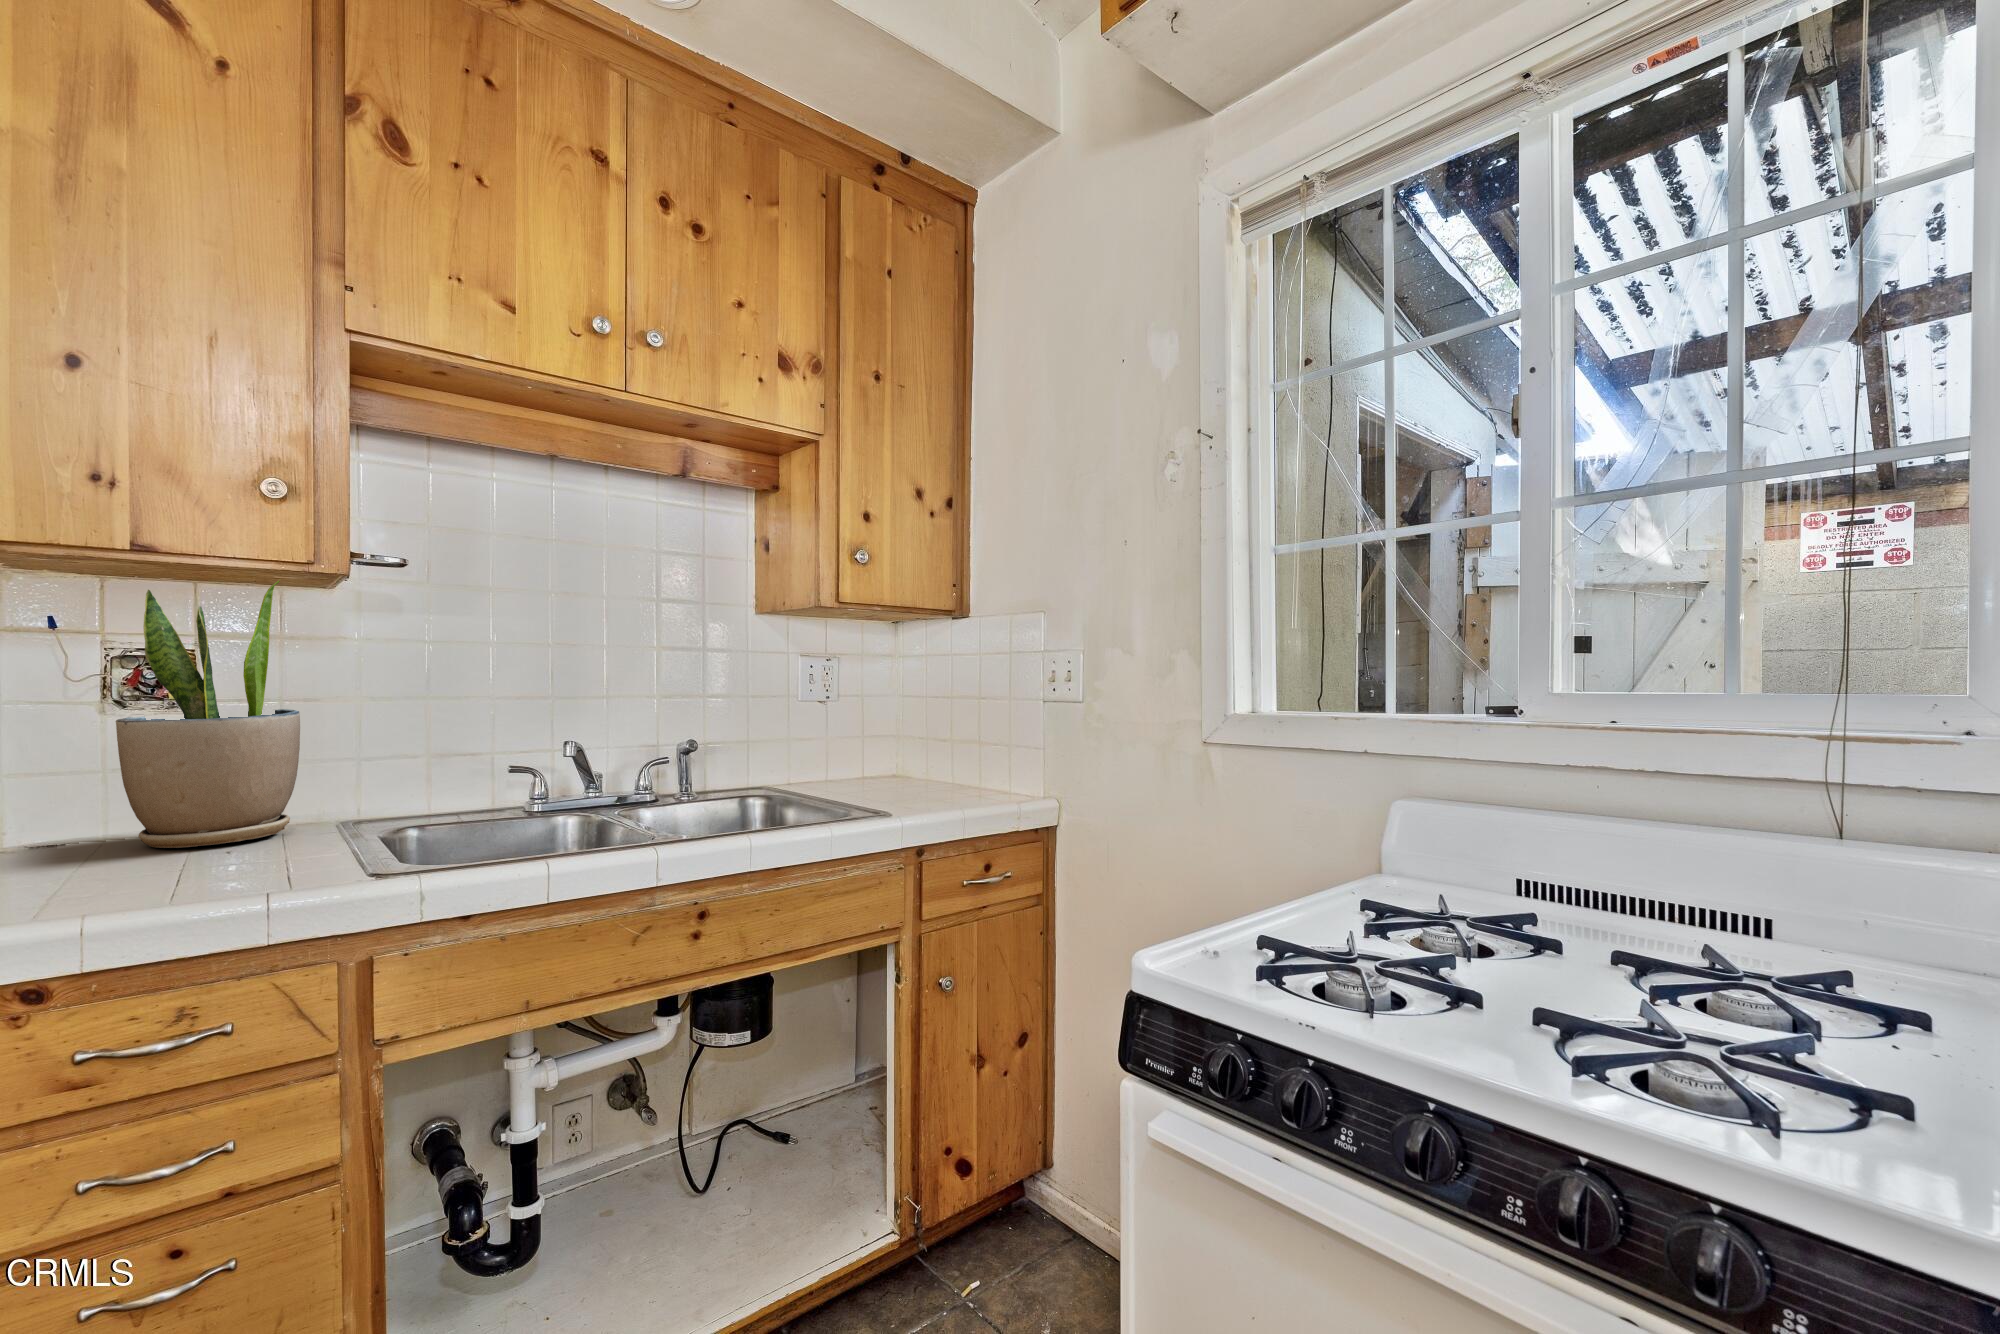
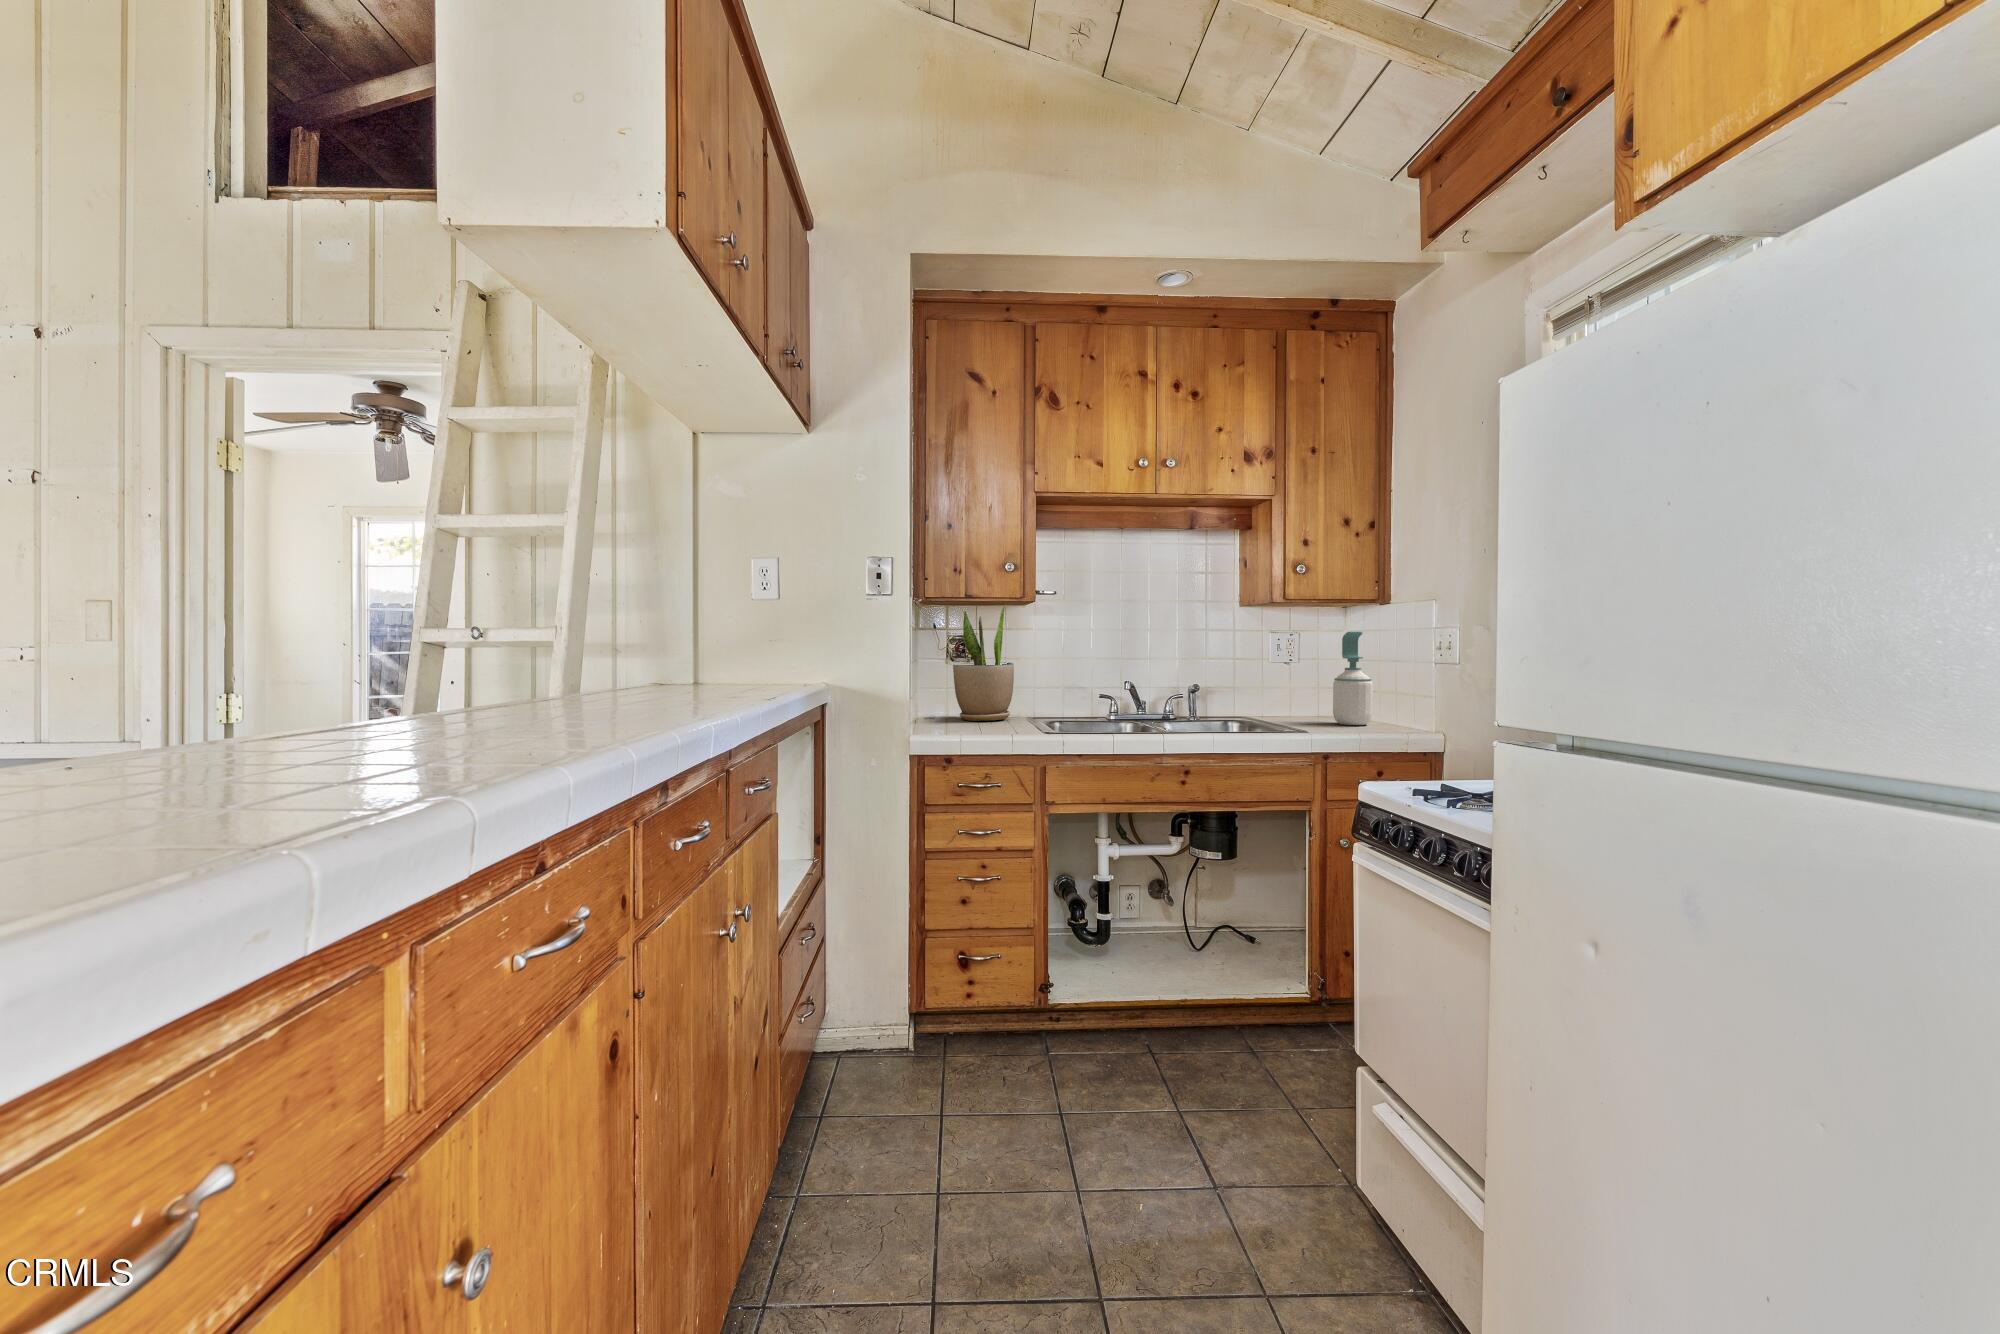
soap bottle: none [902,651,955,787] -> present [1333,632,1373,725]

